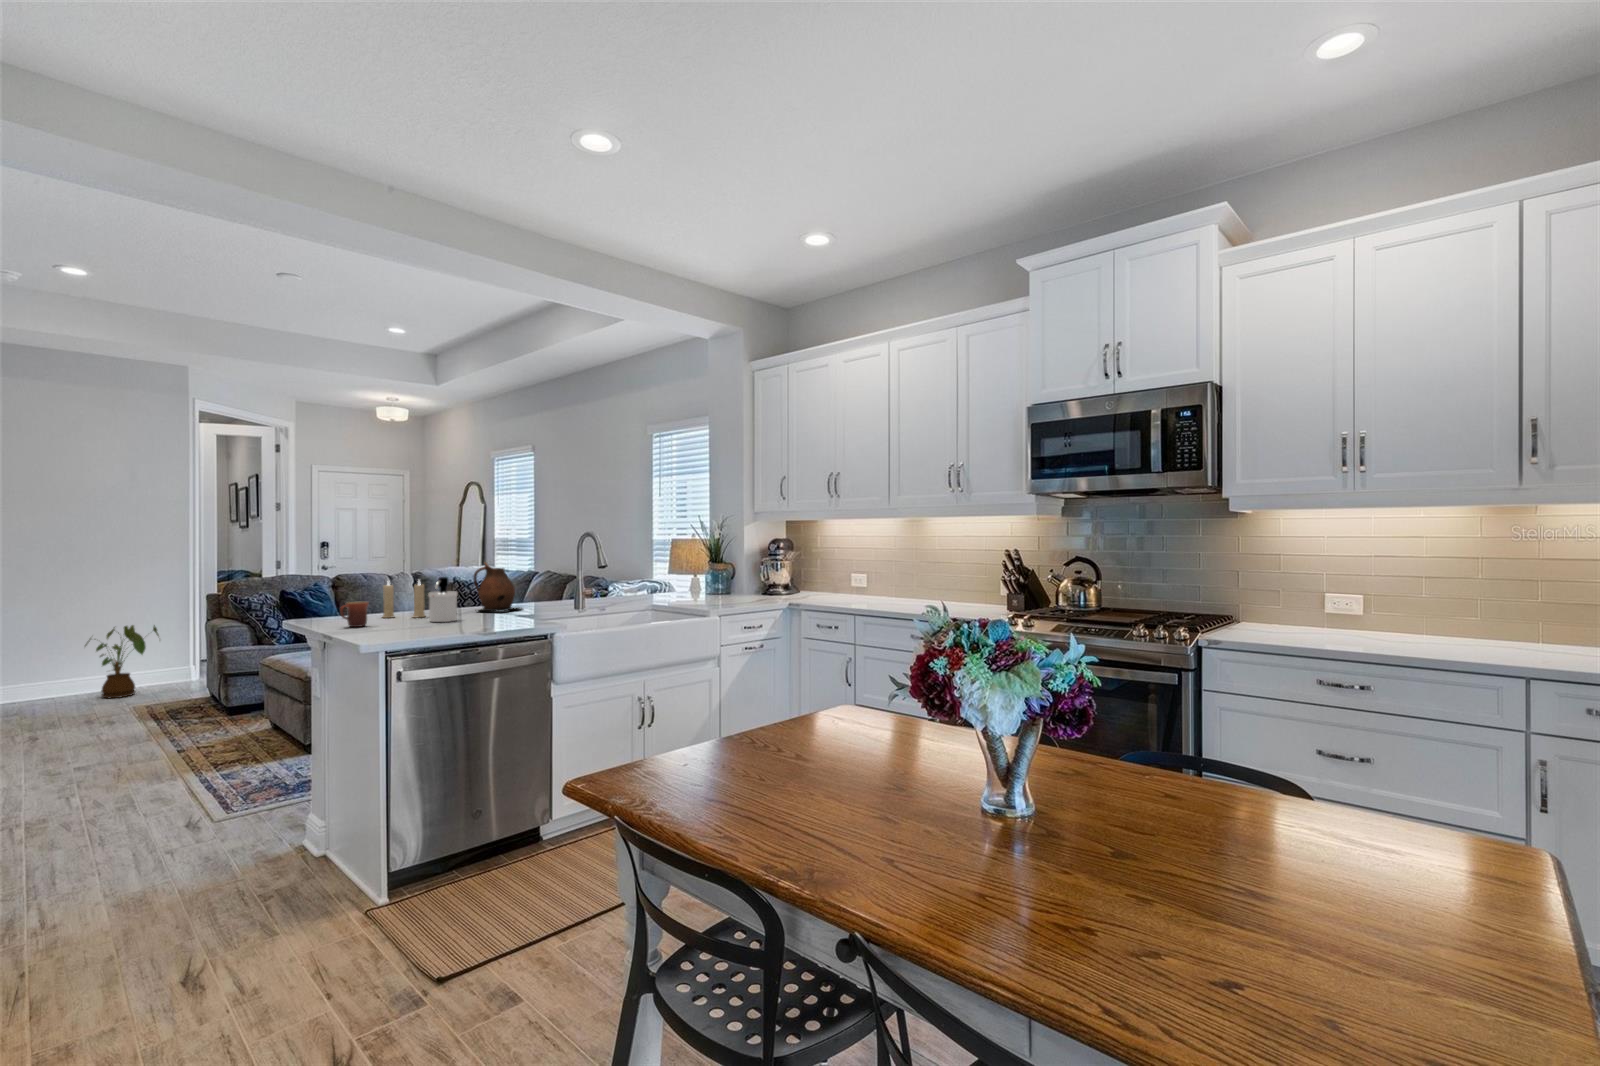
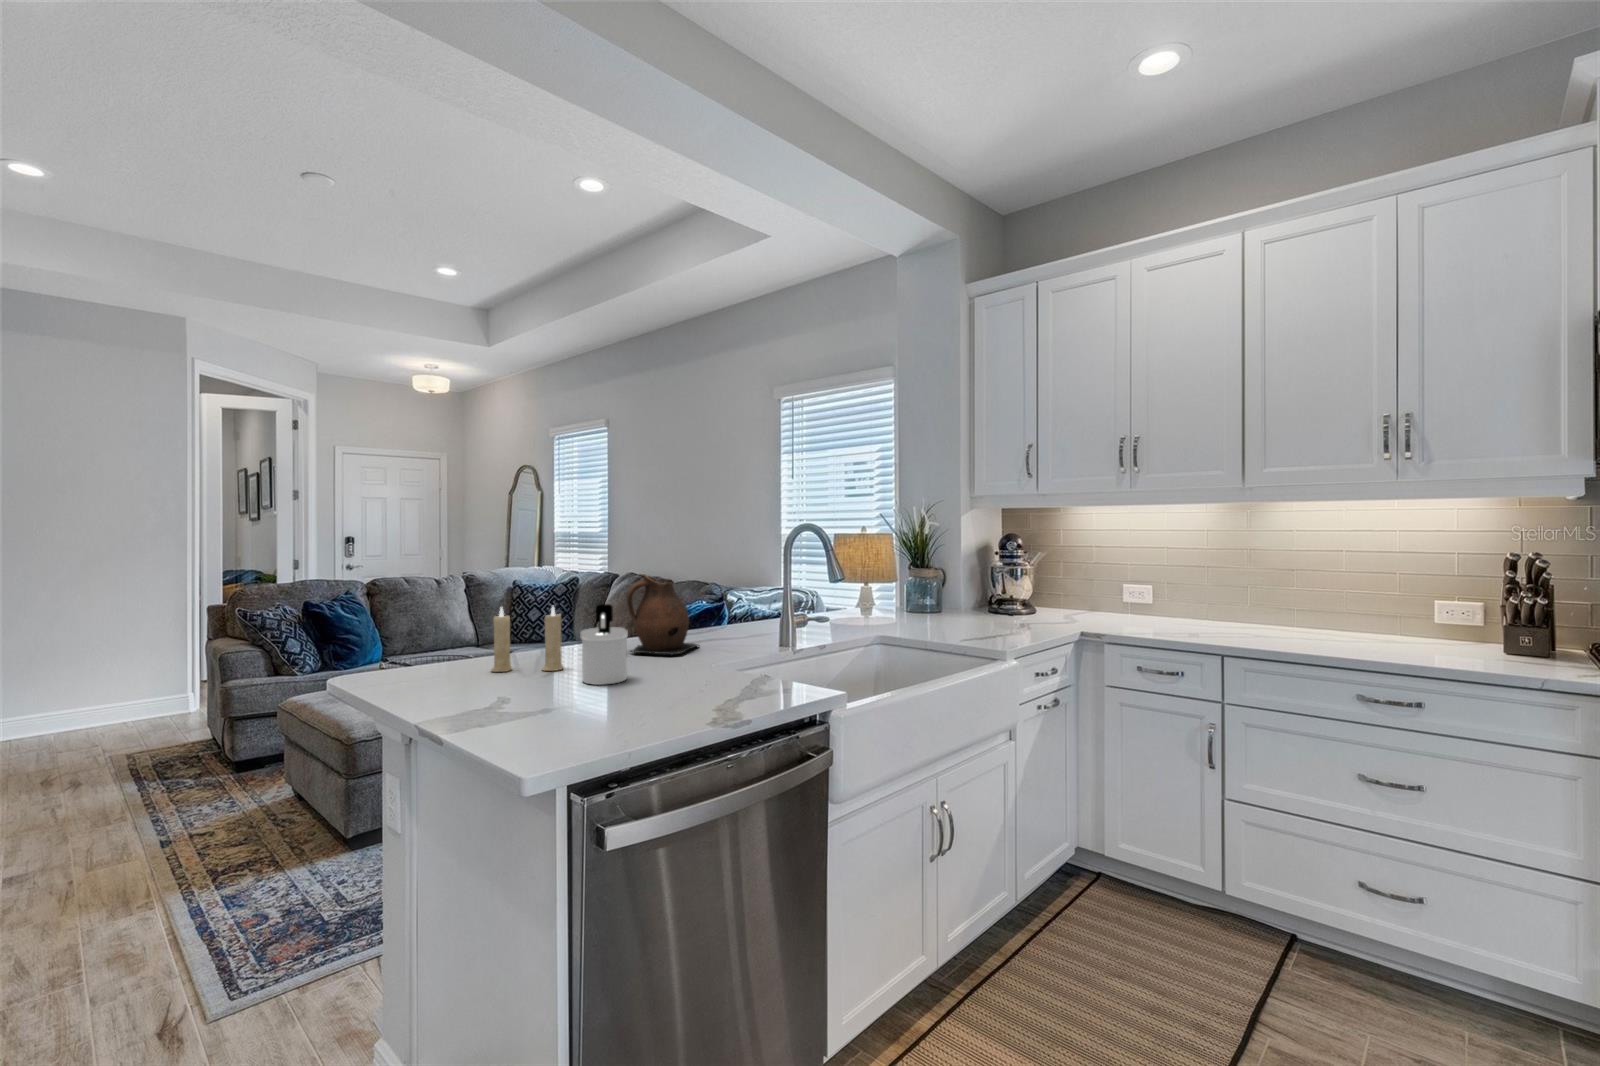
mug: present [340,602,369,627] -> none [436,653,485,703]
house plant: present [85,625,159,698] -> none [42,645,148,743]

